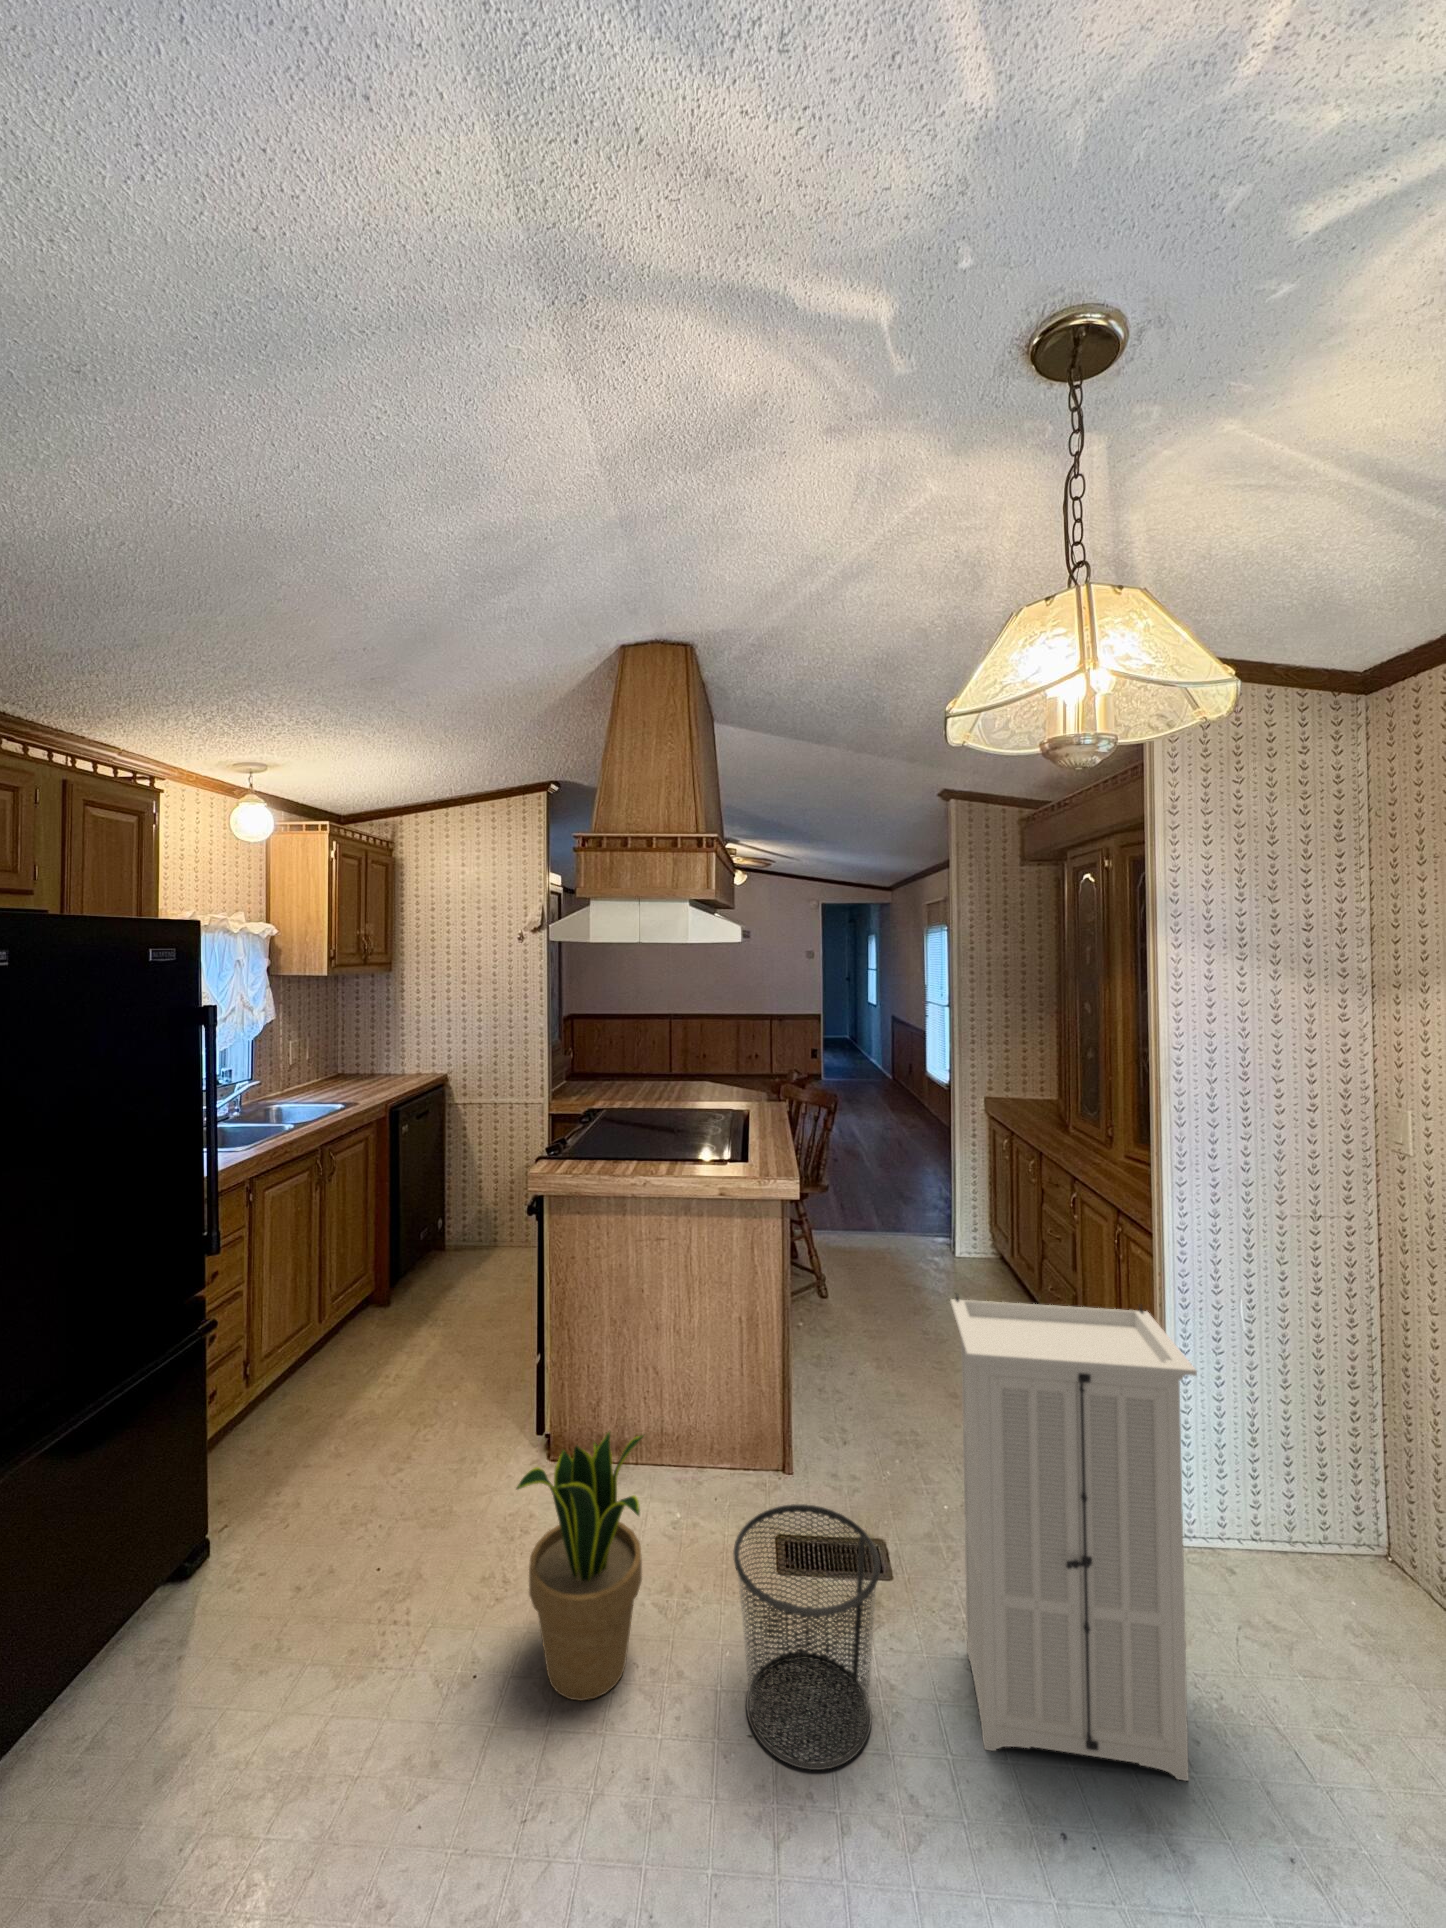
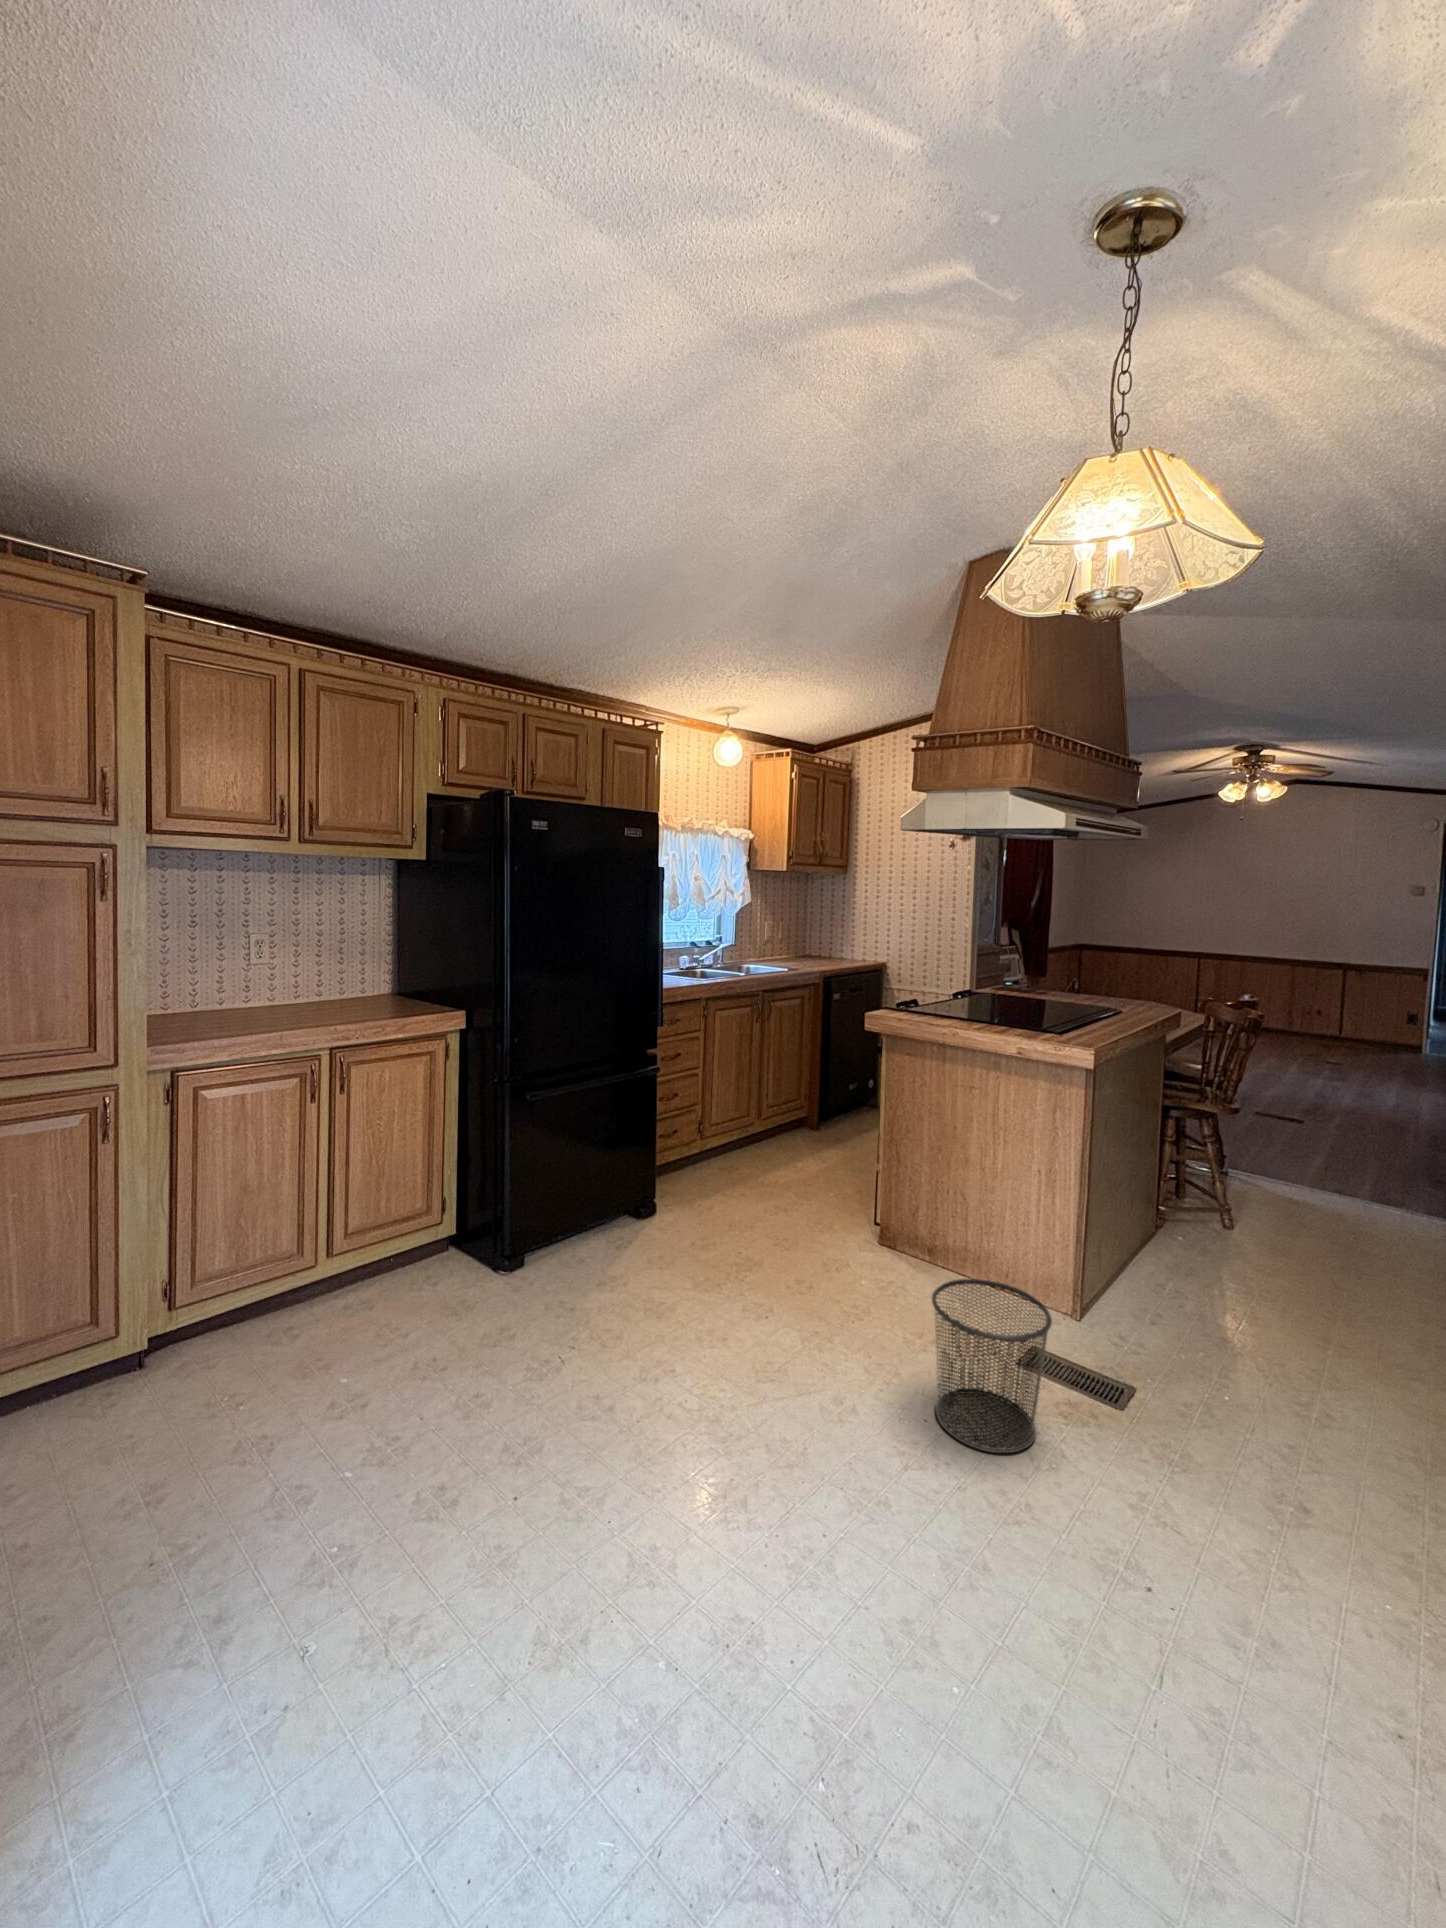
storage cabinet: present [950,1294,1197,1781] -> none [1116,1150,1372,1605]
potted plant: present [516,1432,643,1701] -> none [797,1186,900,1355]

